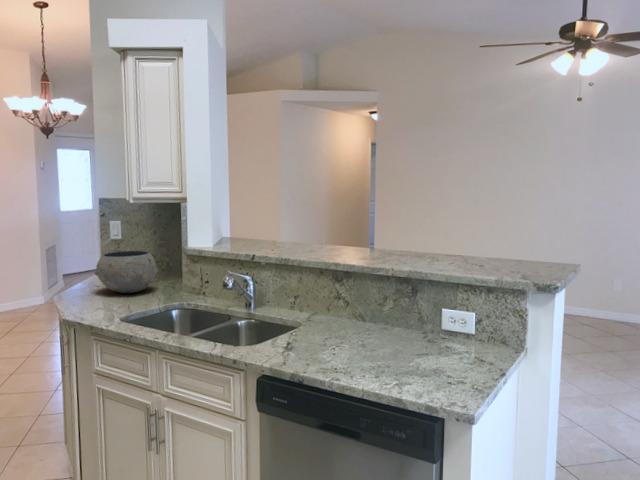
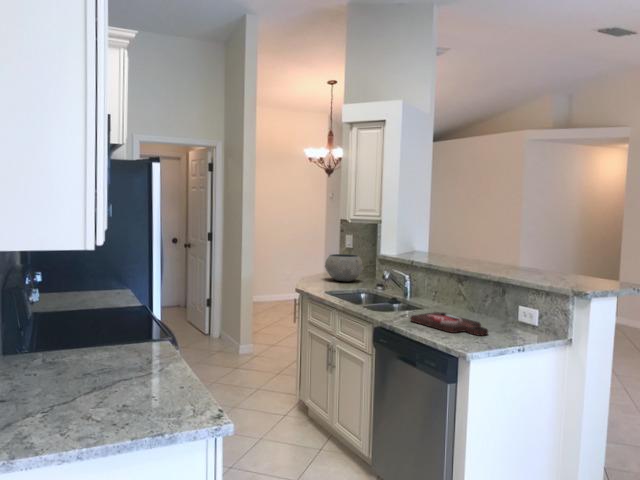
cutting board: none [313,333,440,371] -> present [410,312,488,336]

